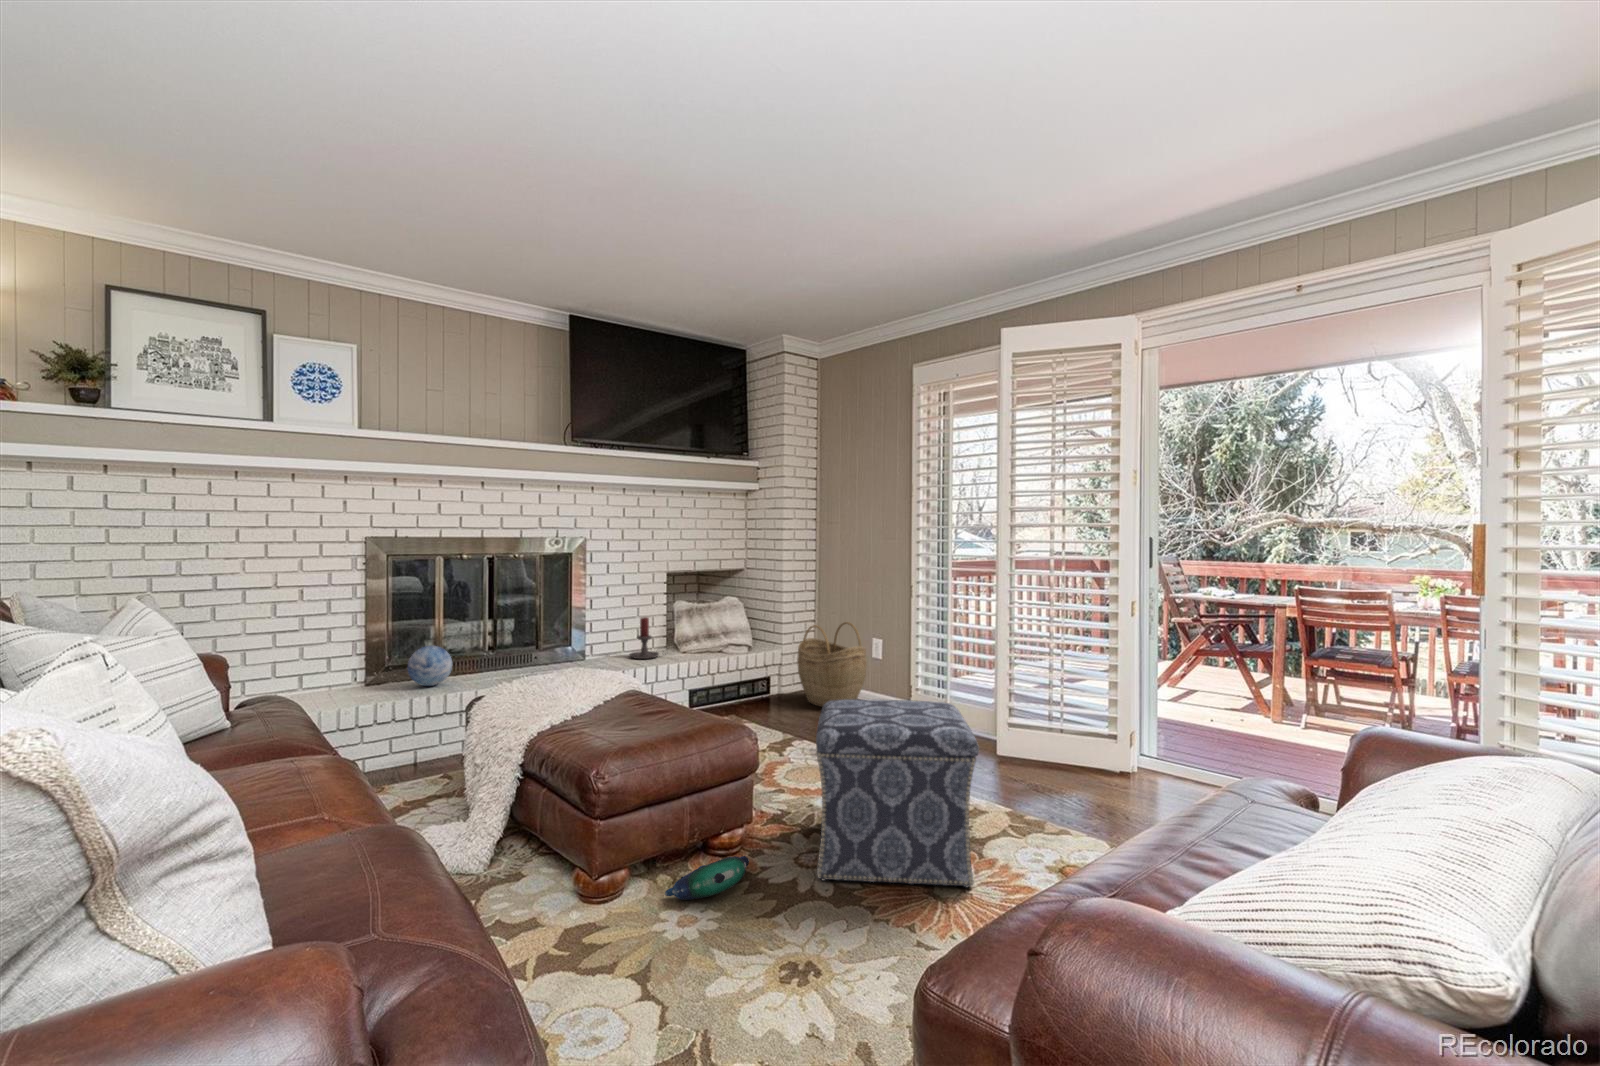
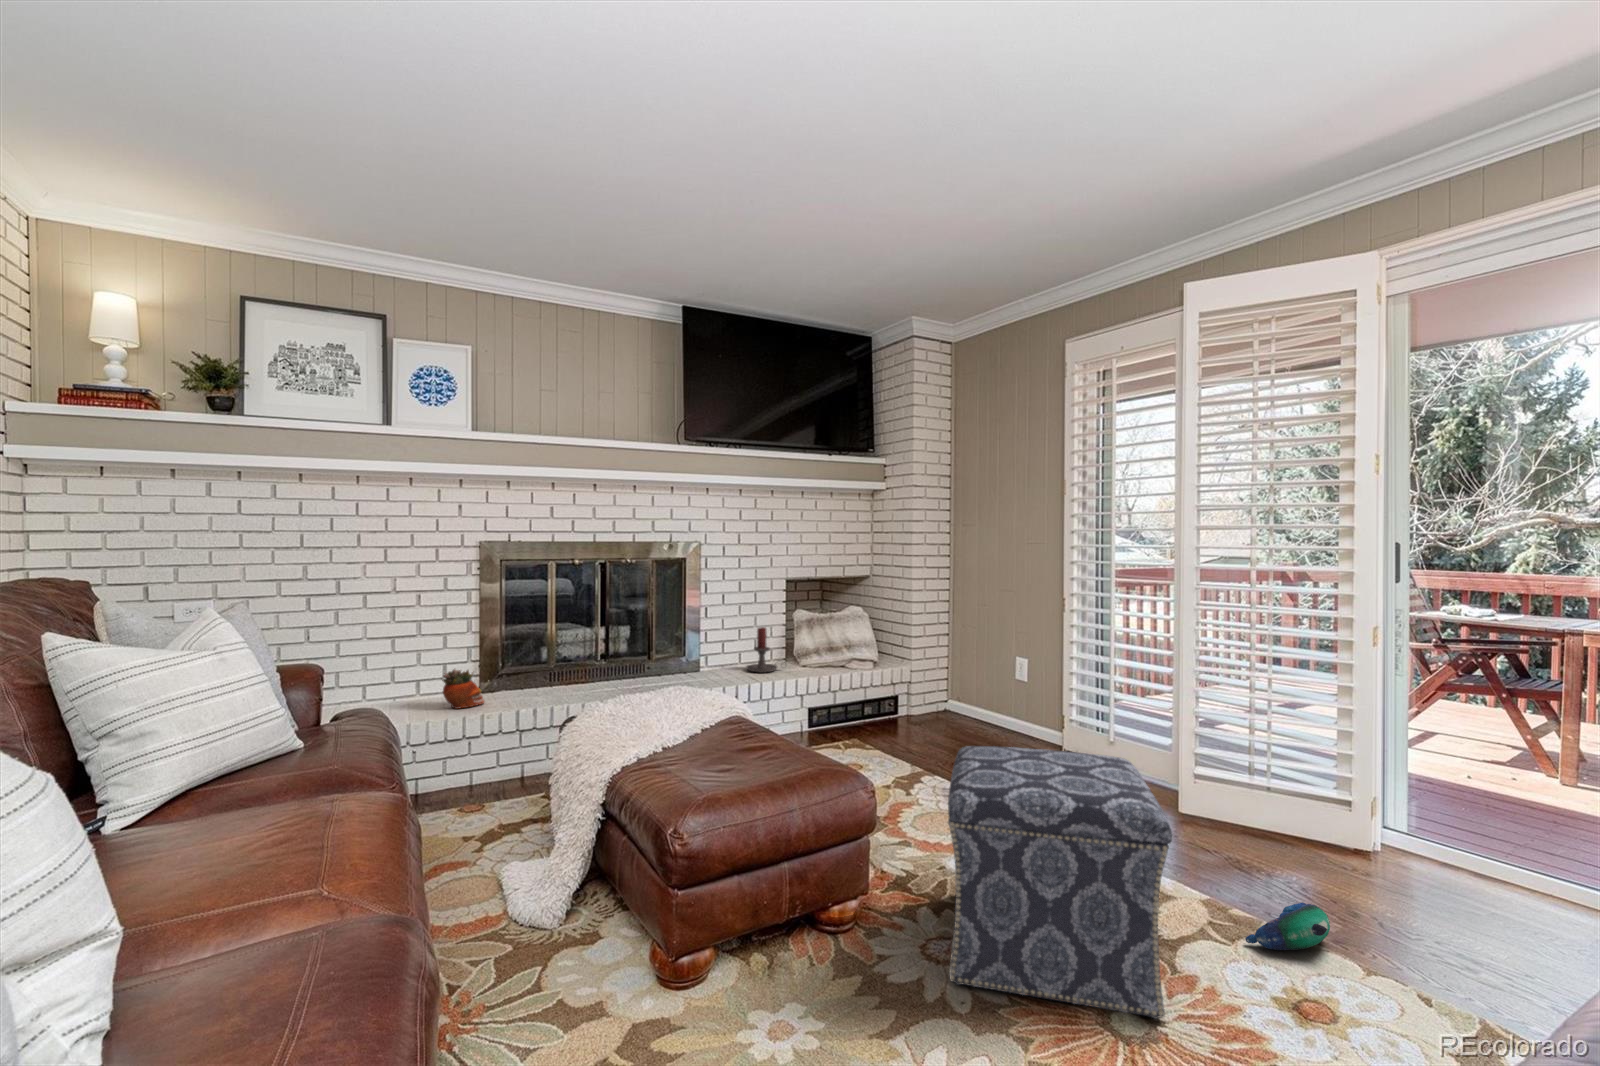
woven basket: present [797,622,867,707] -> none [929,638,1010,737]
decorative orb: present [408,646,452,686] -> none [518,655,562,697]
succulent planter: none [329,660,374,699] -> present [442,669,484,709]
plush toy: present [665,856,749,901] -> present [1245,903,1330,951]

